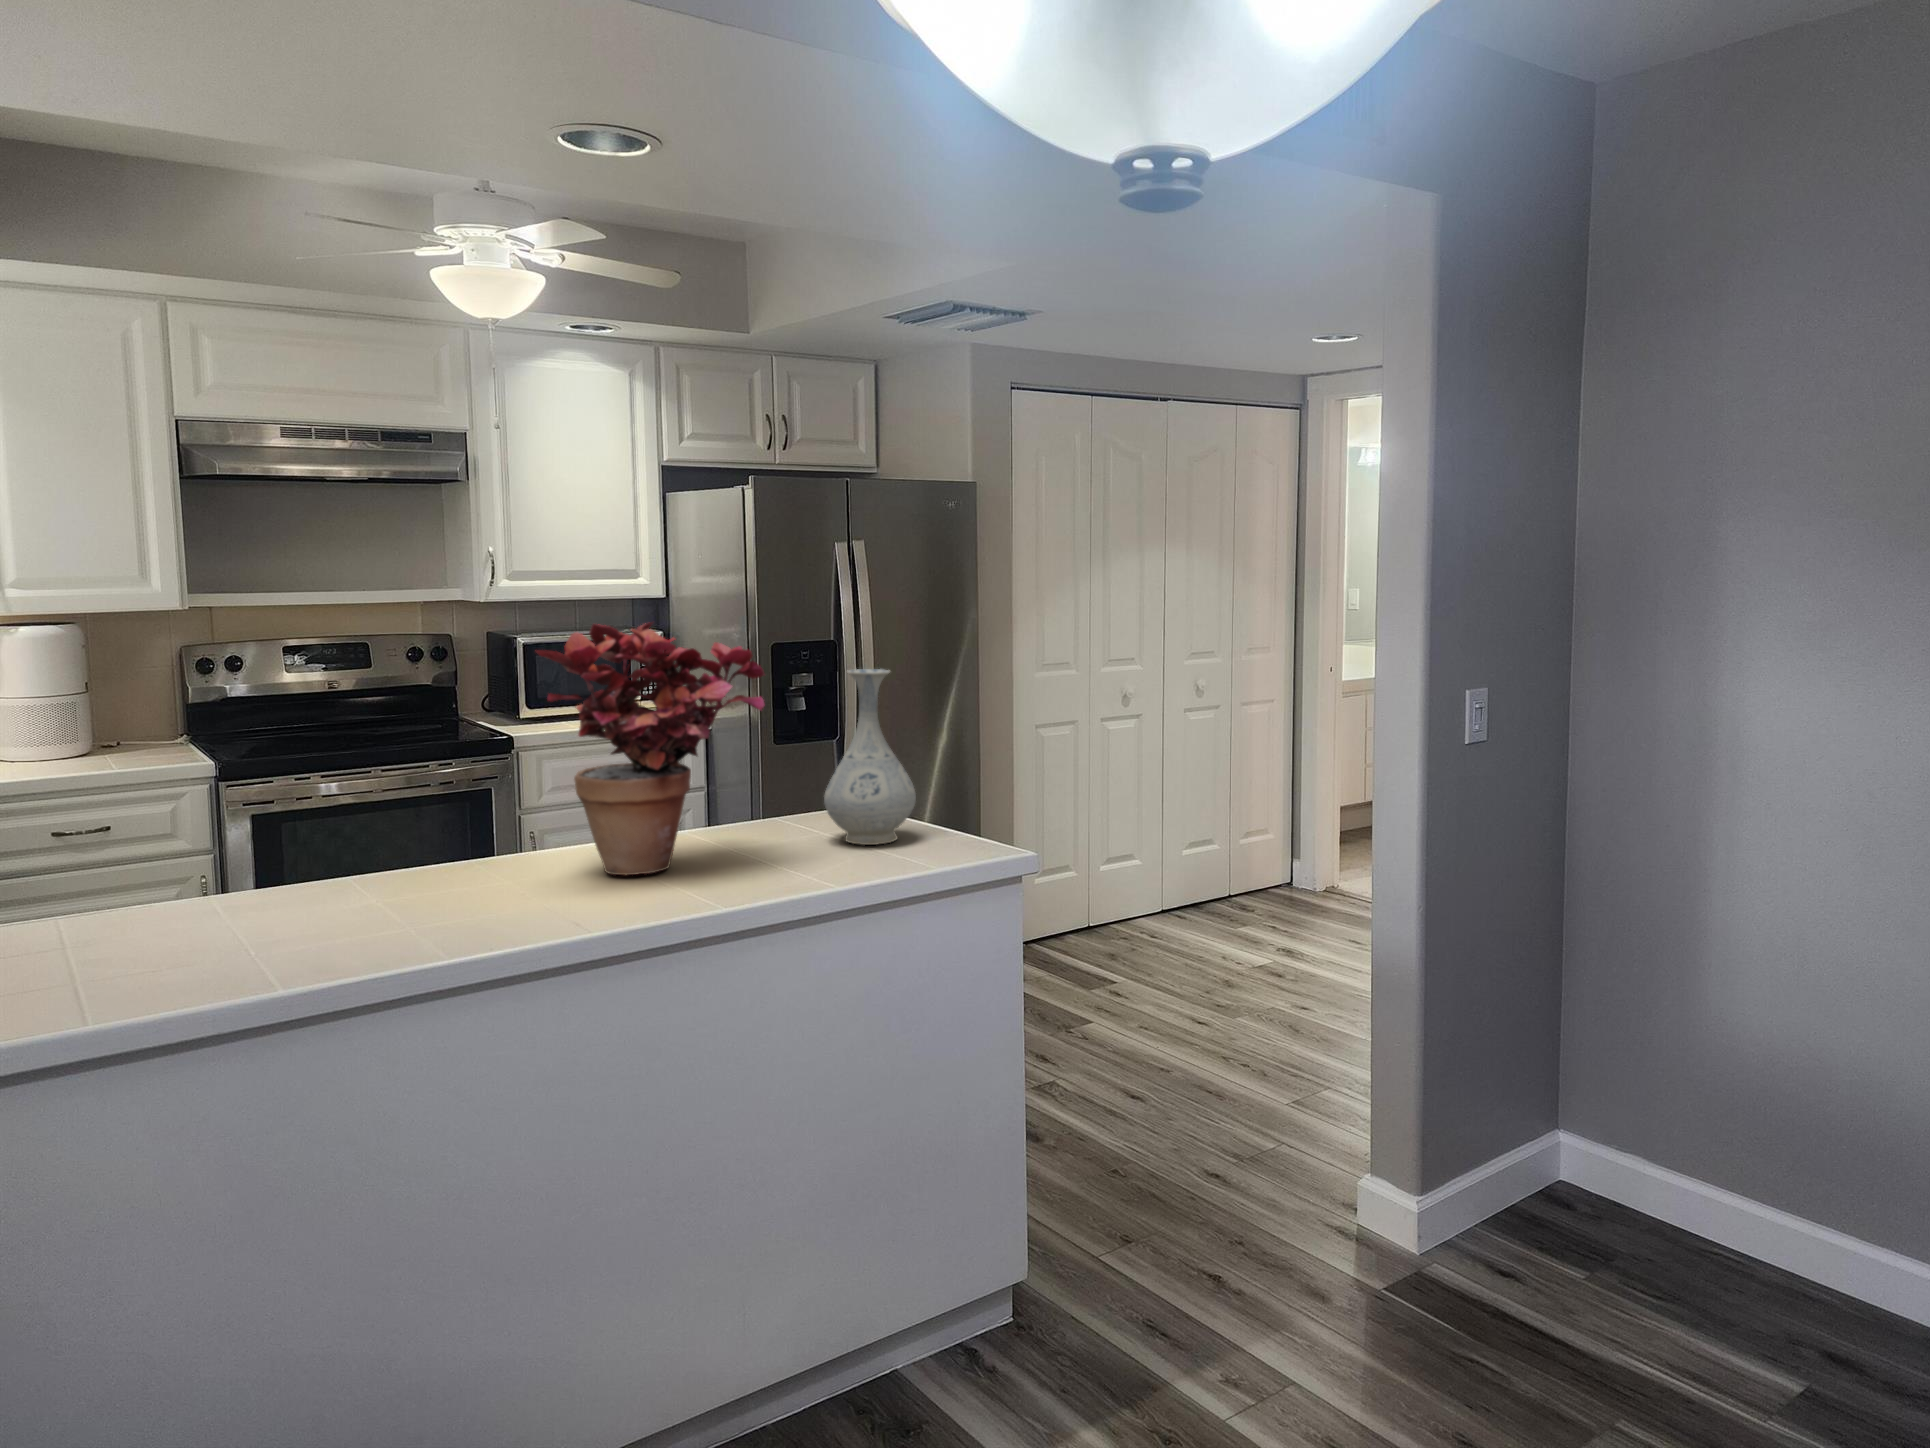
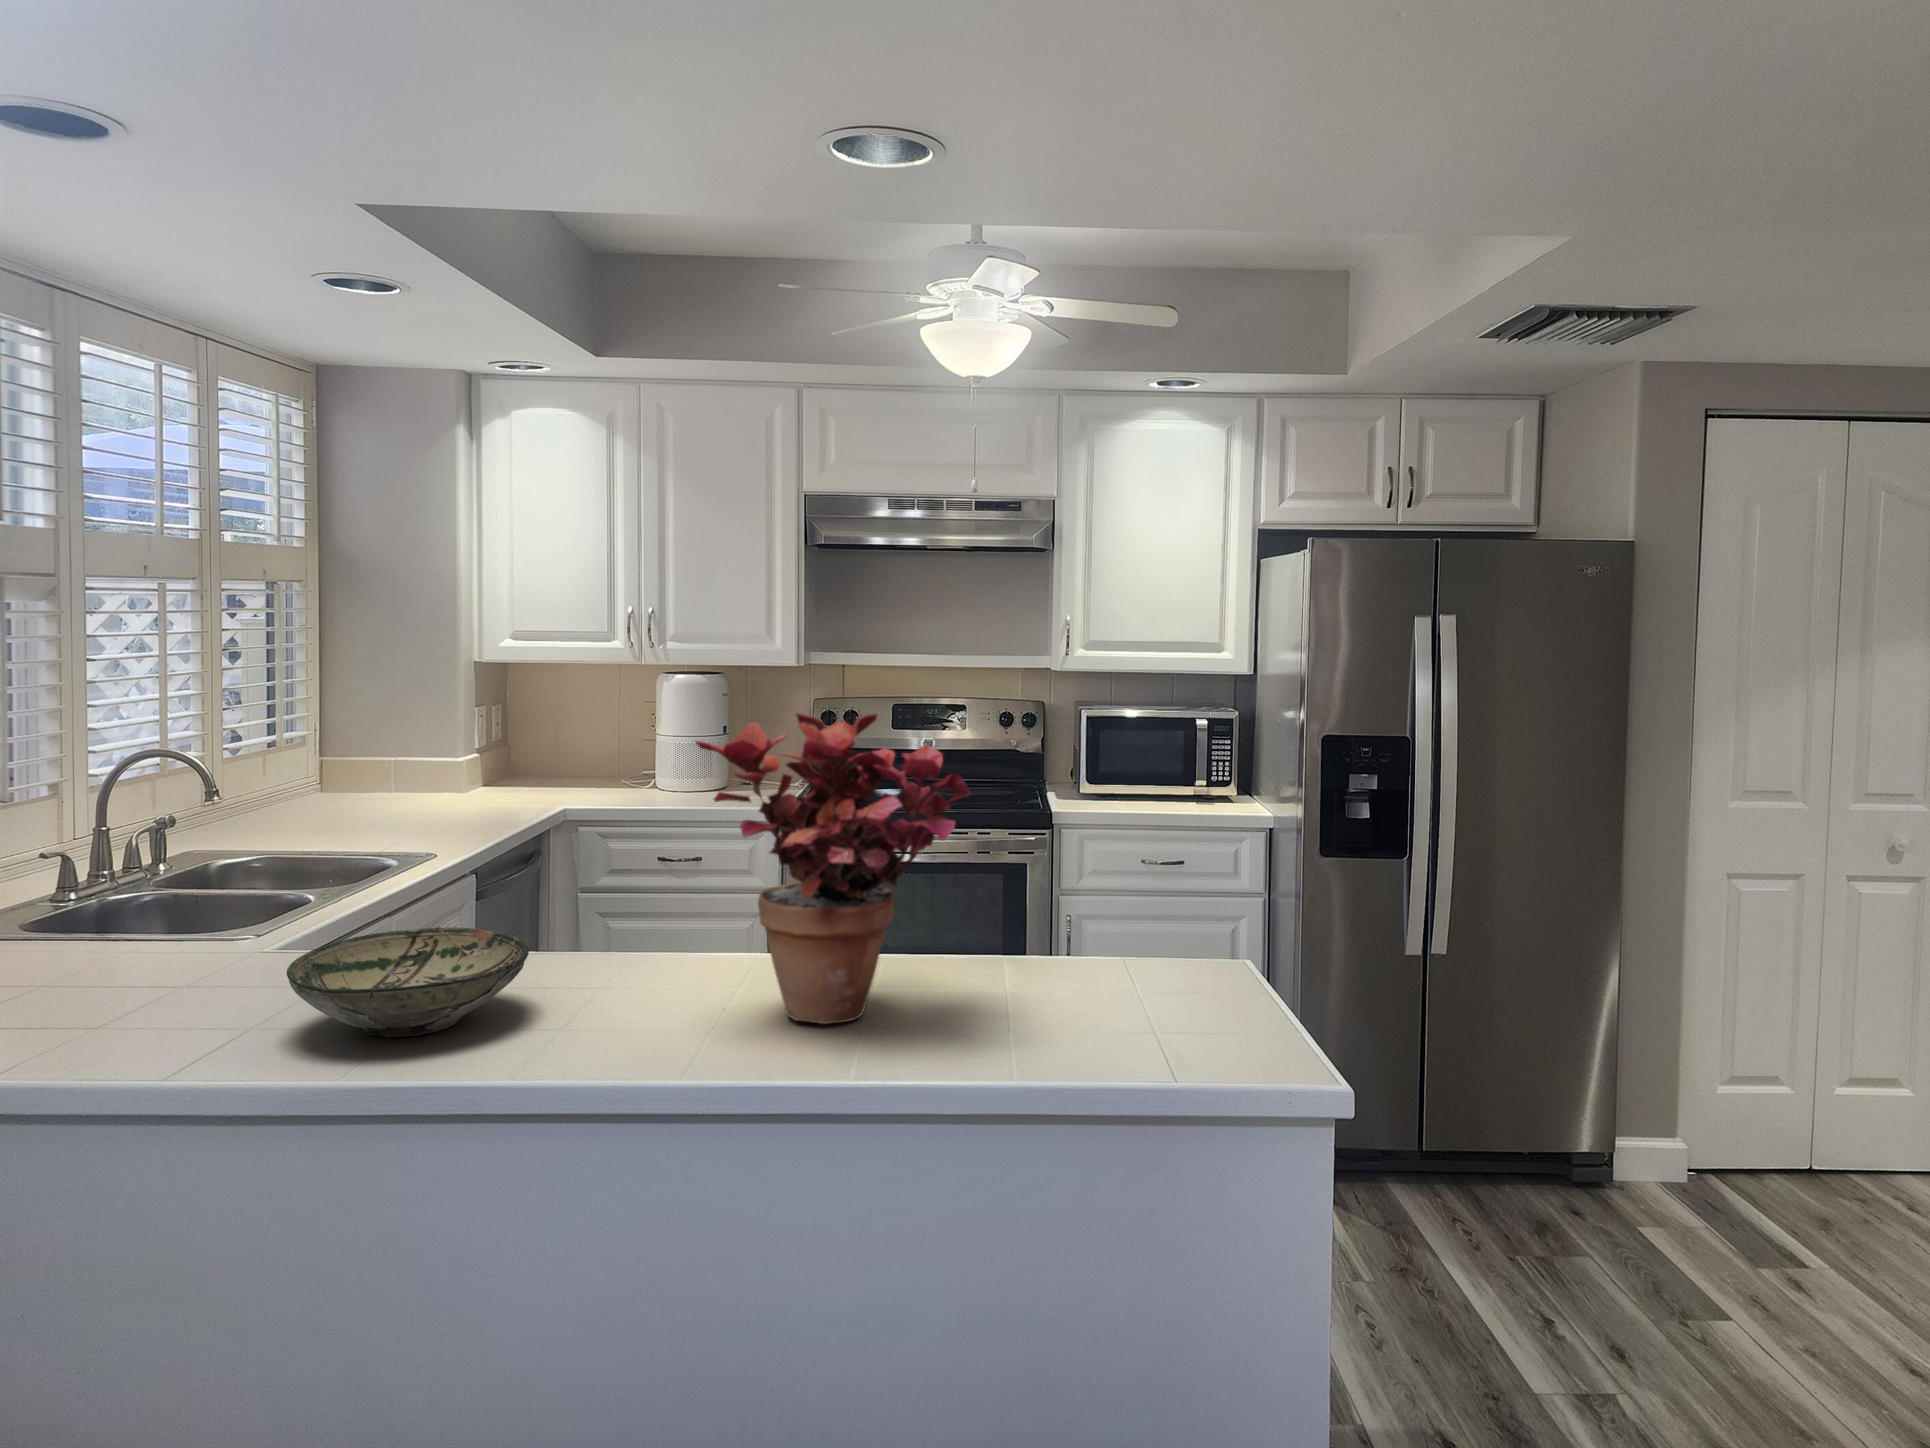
vase: present [824,669,916,845] -> none [1072,794,1197,1042]
bowl: none [144,850,385,951] -> present [287,927,529,1037]

